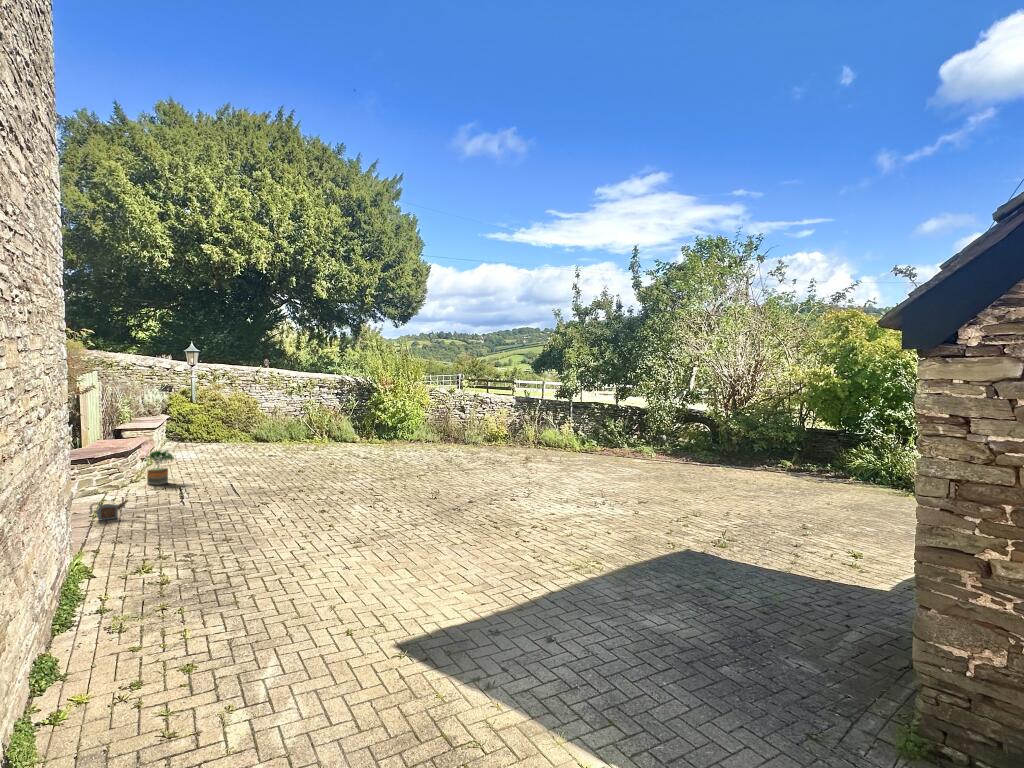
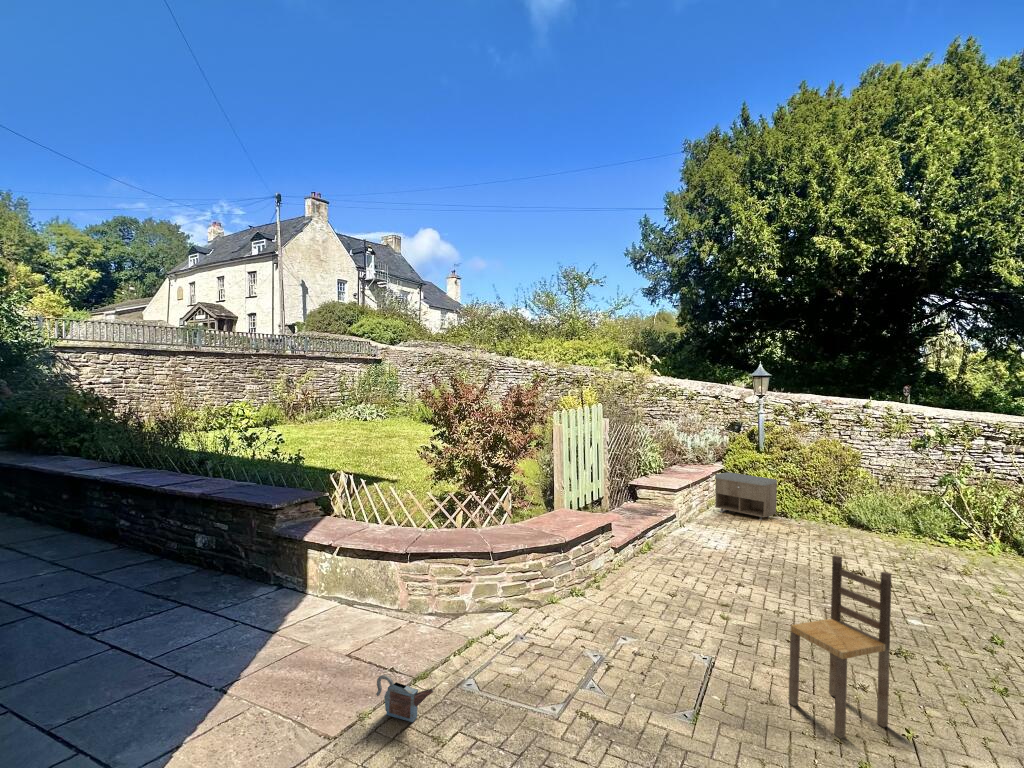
storage bench: none [166,420,212,448] -> present [715,472,777,520]
chair: none [266,425,300,484] -> present [789,555,891,739]
potted tree: present [144,451,174,485] -> none [591,546,637,612]

